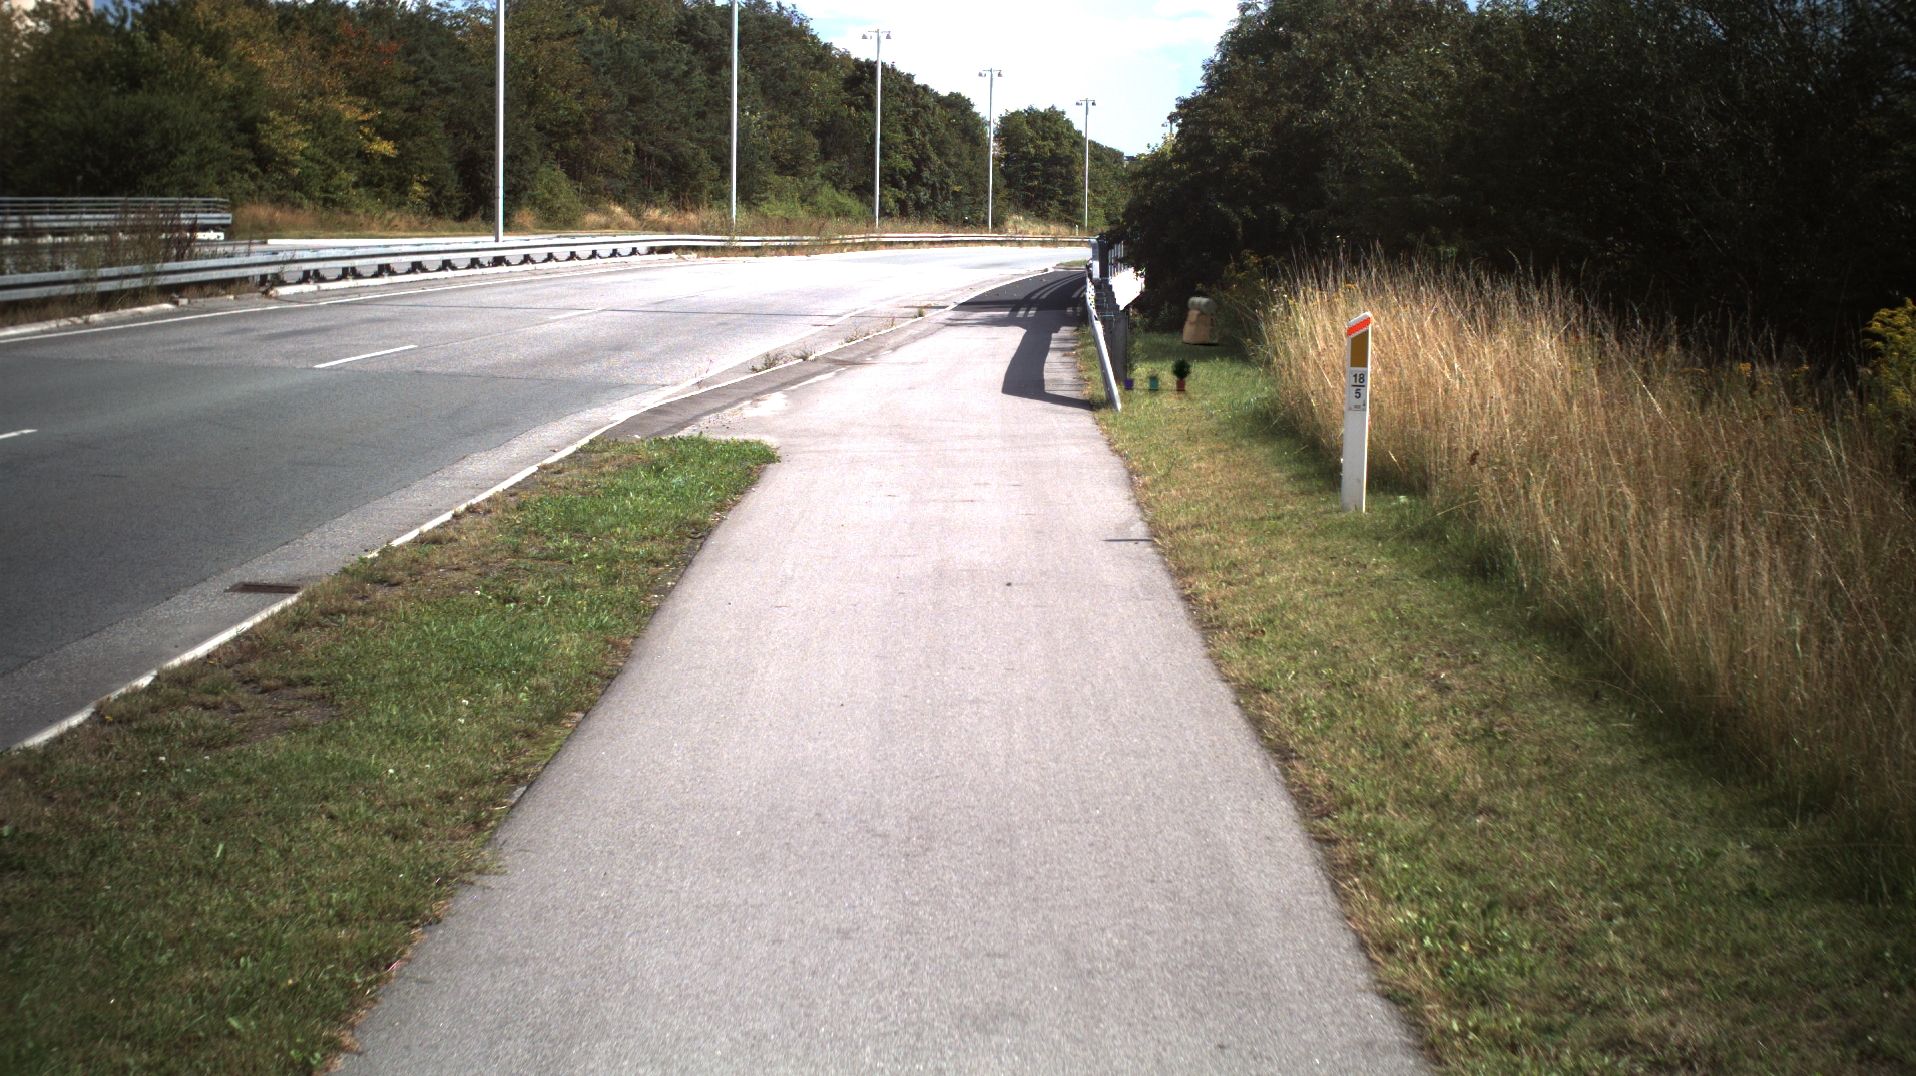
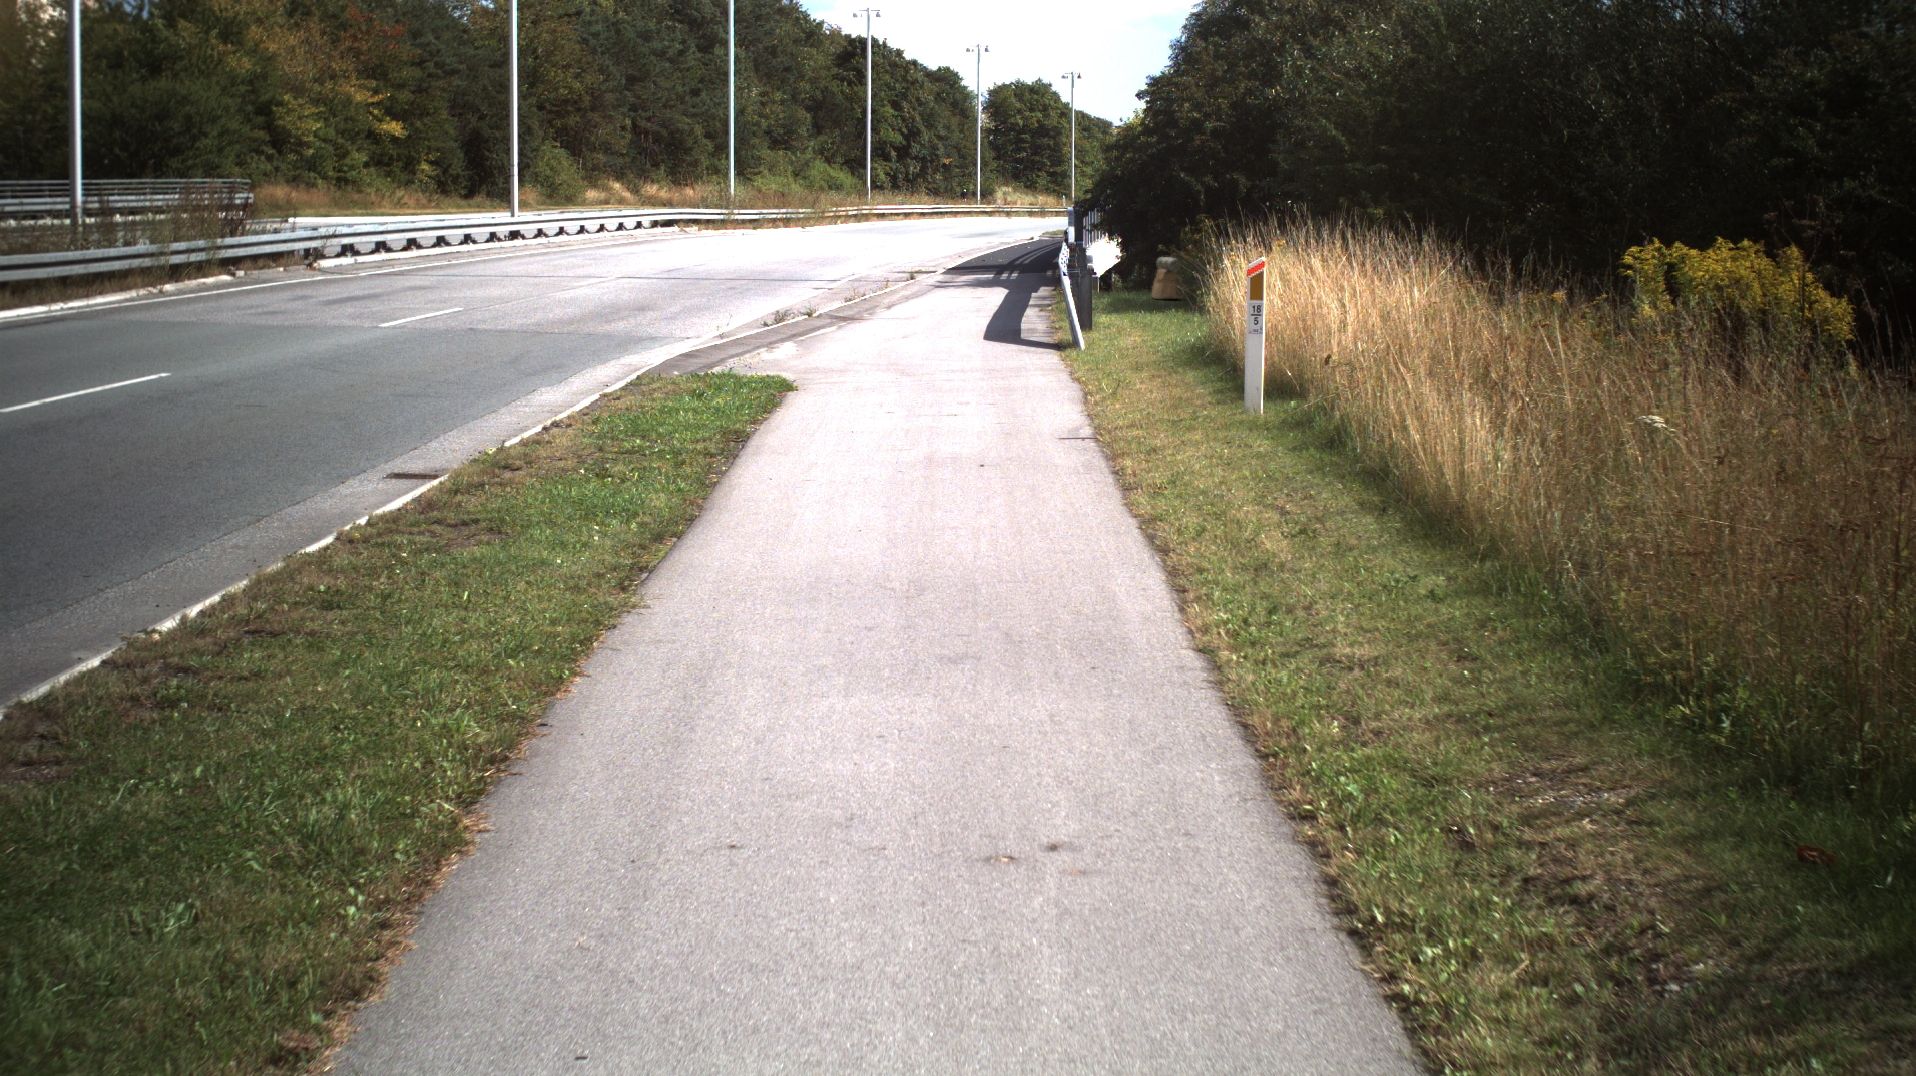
potted plant: present [1121,334,1193,390] -> none [1086,286,1151,336]

